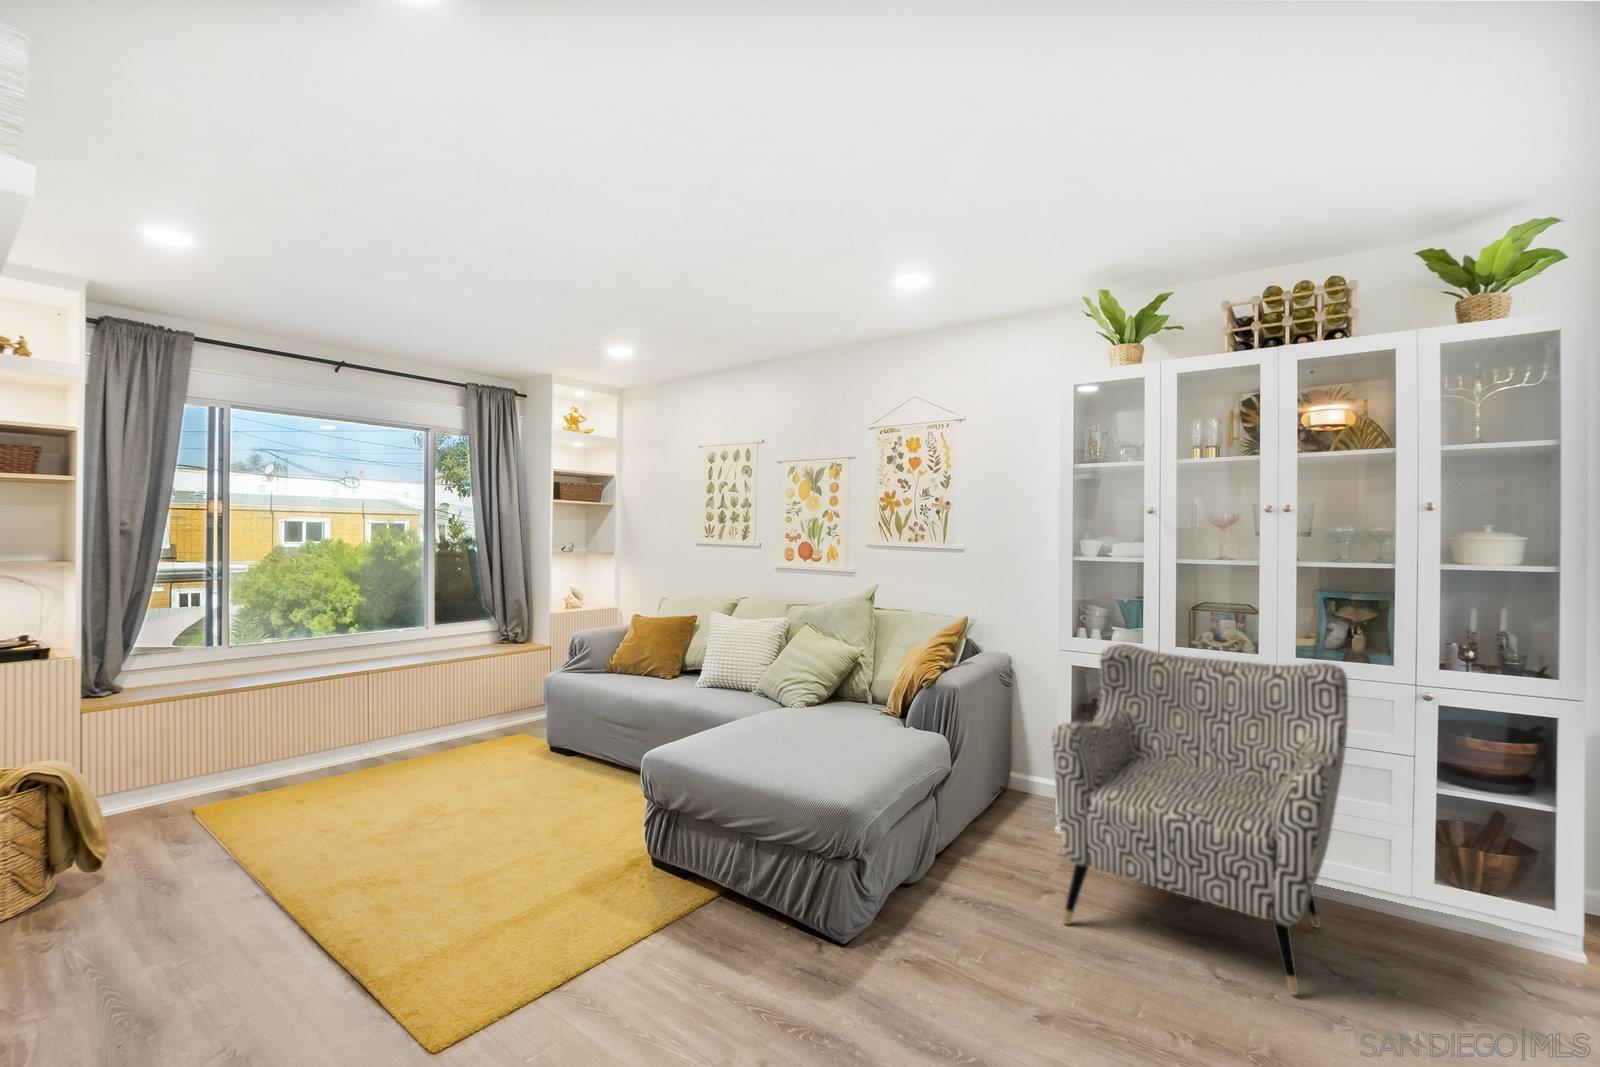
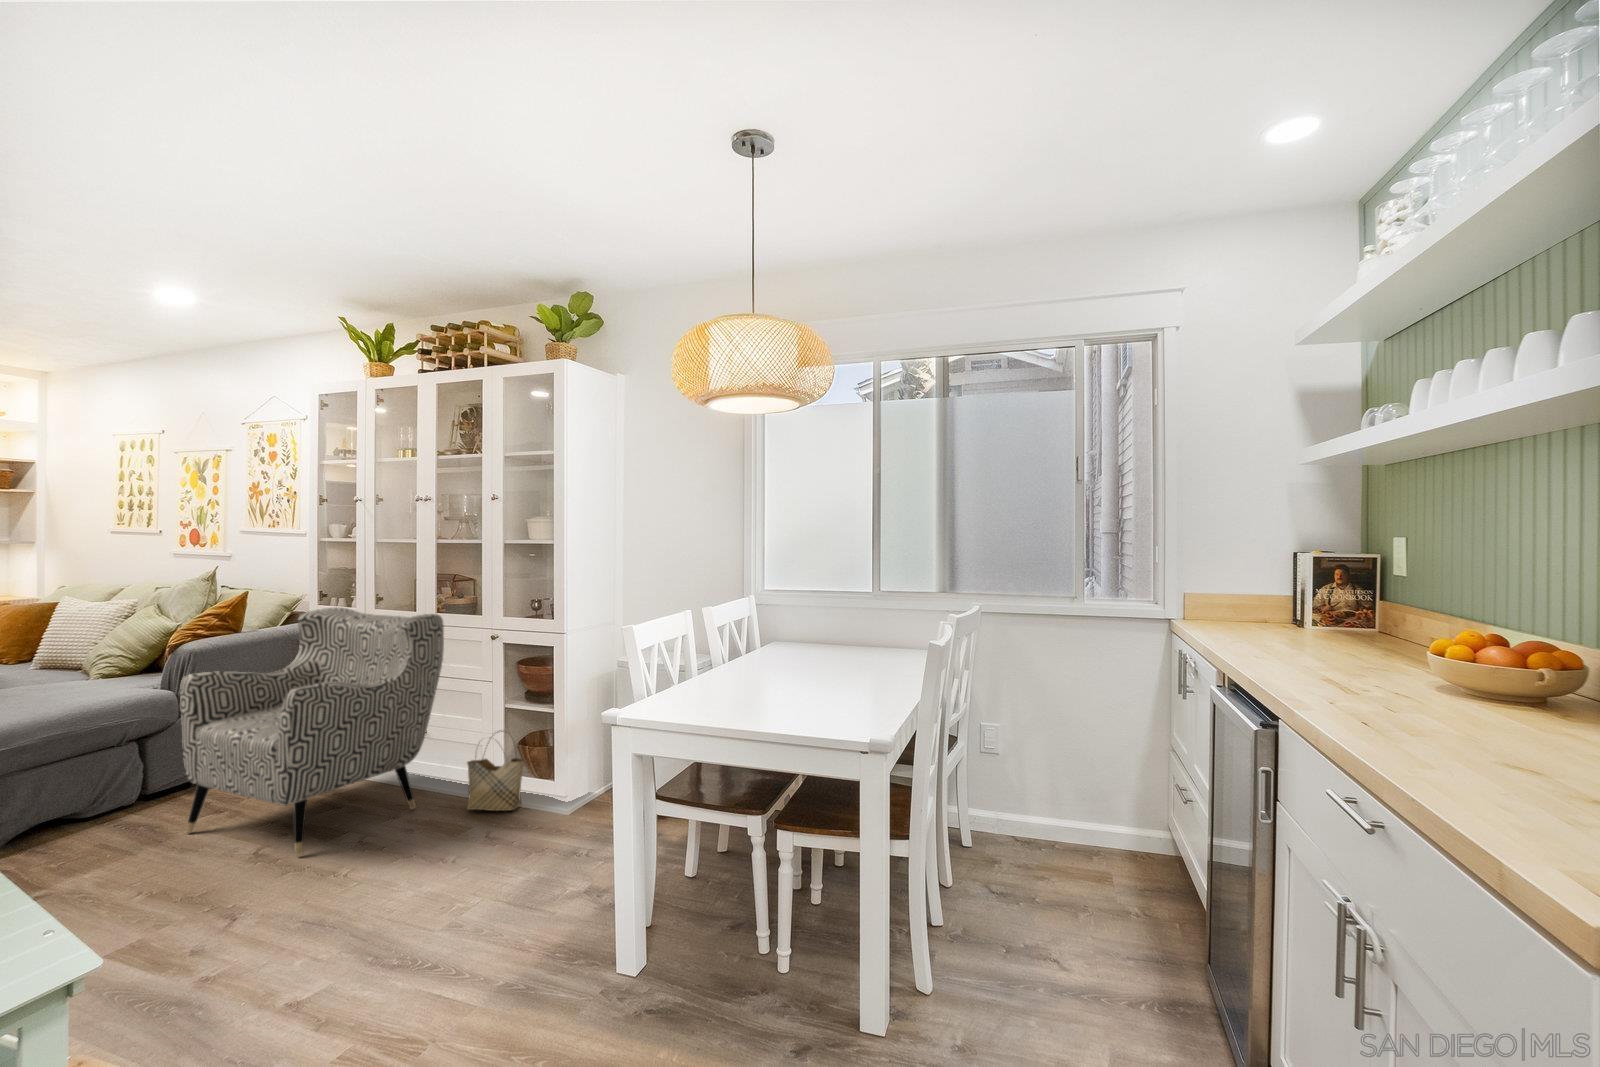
woven basket: none [1400,831,1497,954] -> present [467,730,524,811]

